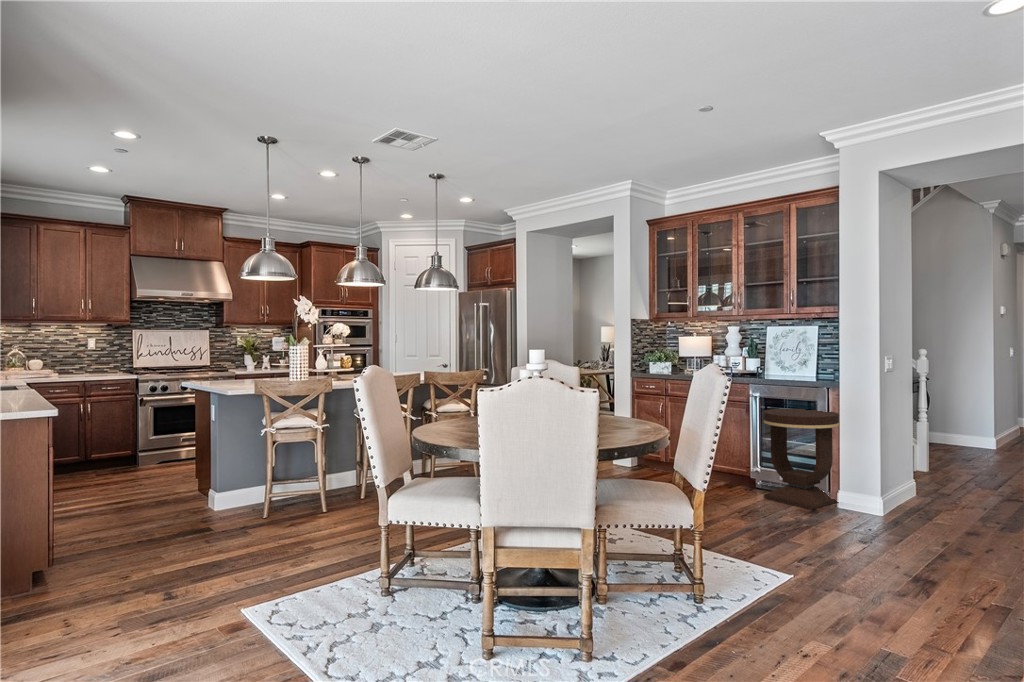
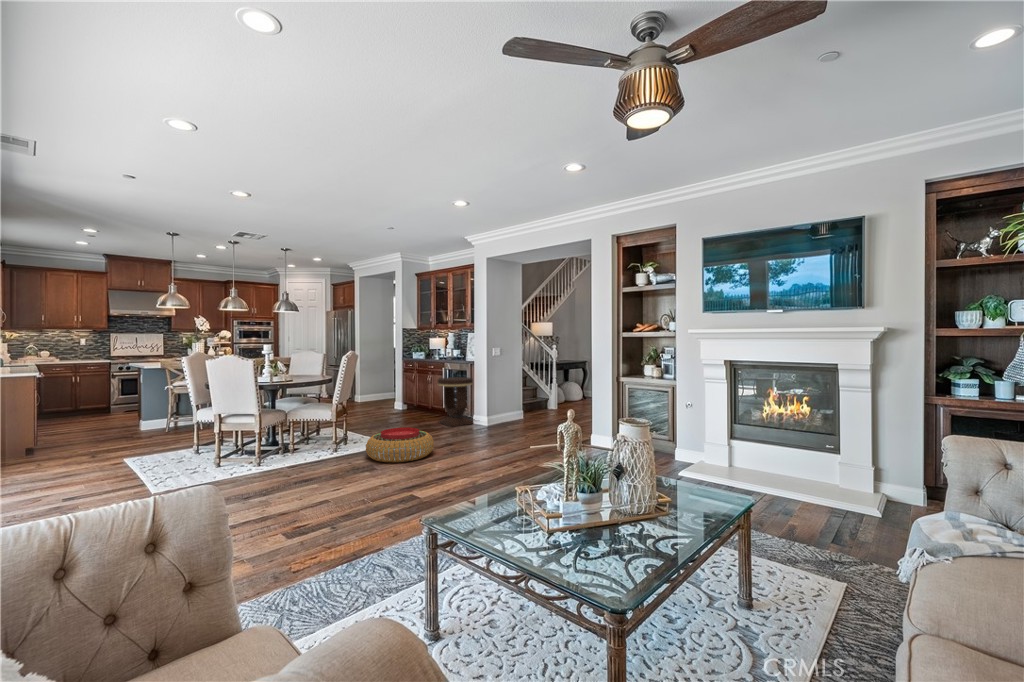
pouf: none [790,532,971,631] -> present [366,427,434,462]

